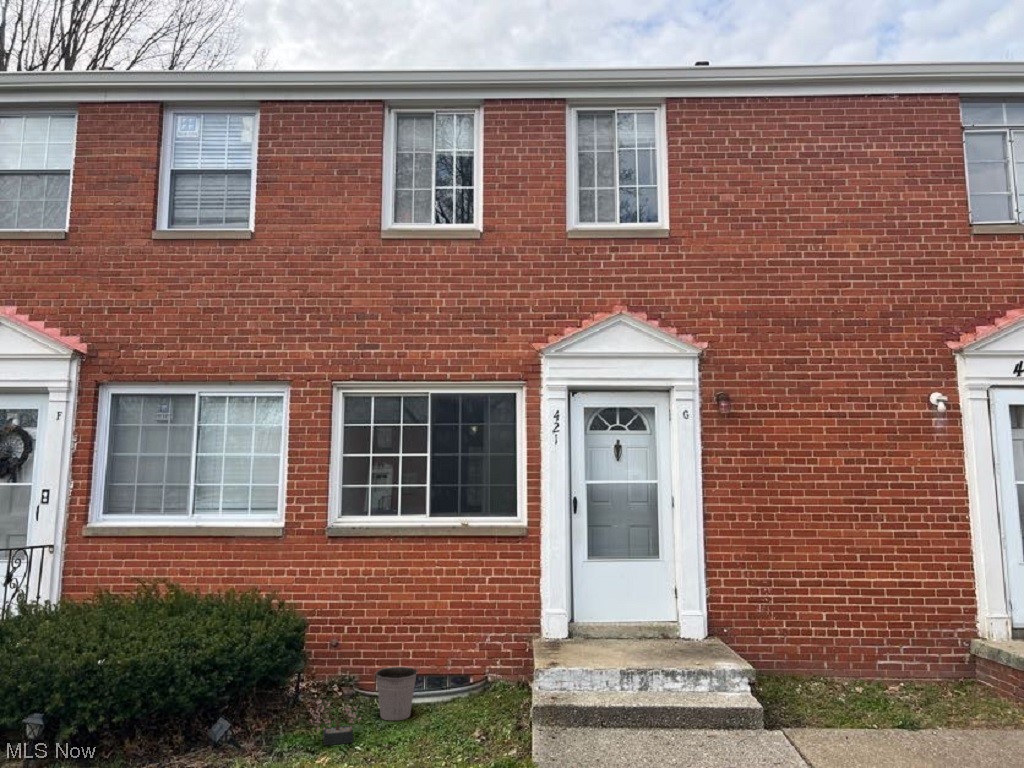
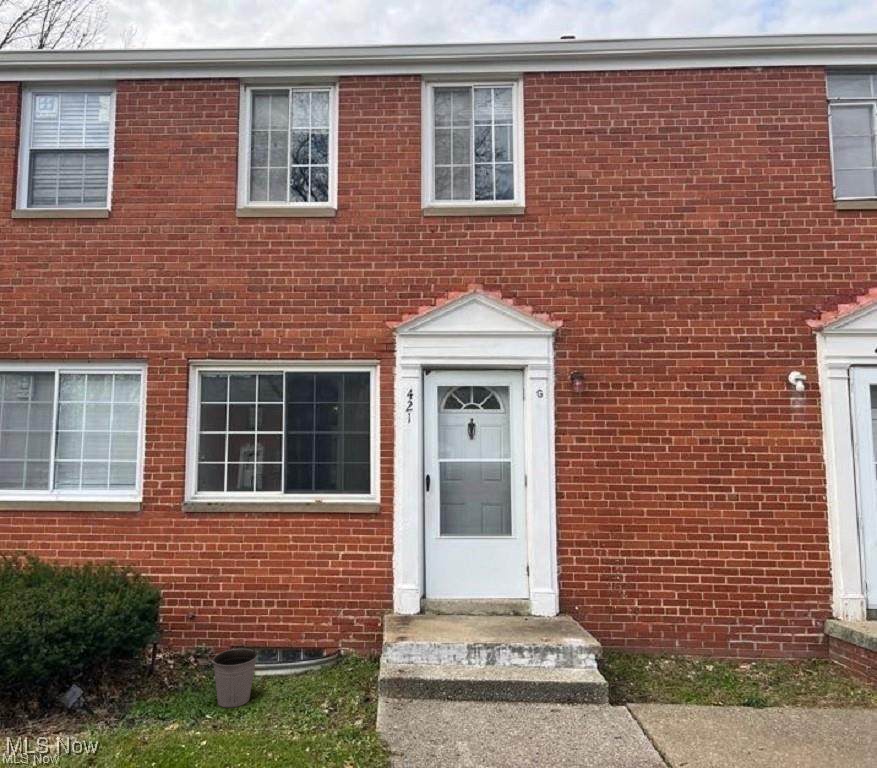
decorative plant: present [311,699,361,745] -> none [127,693,183,745]

